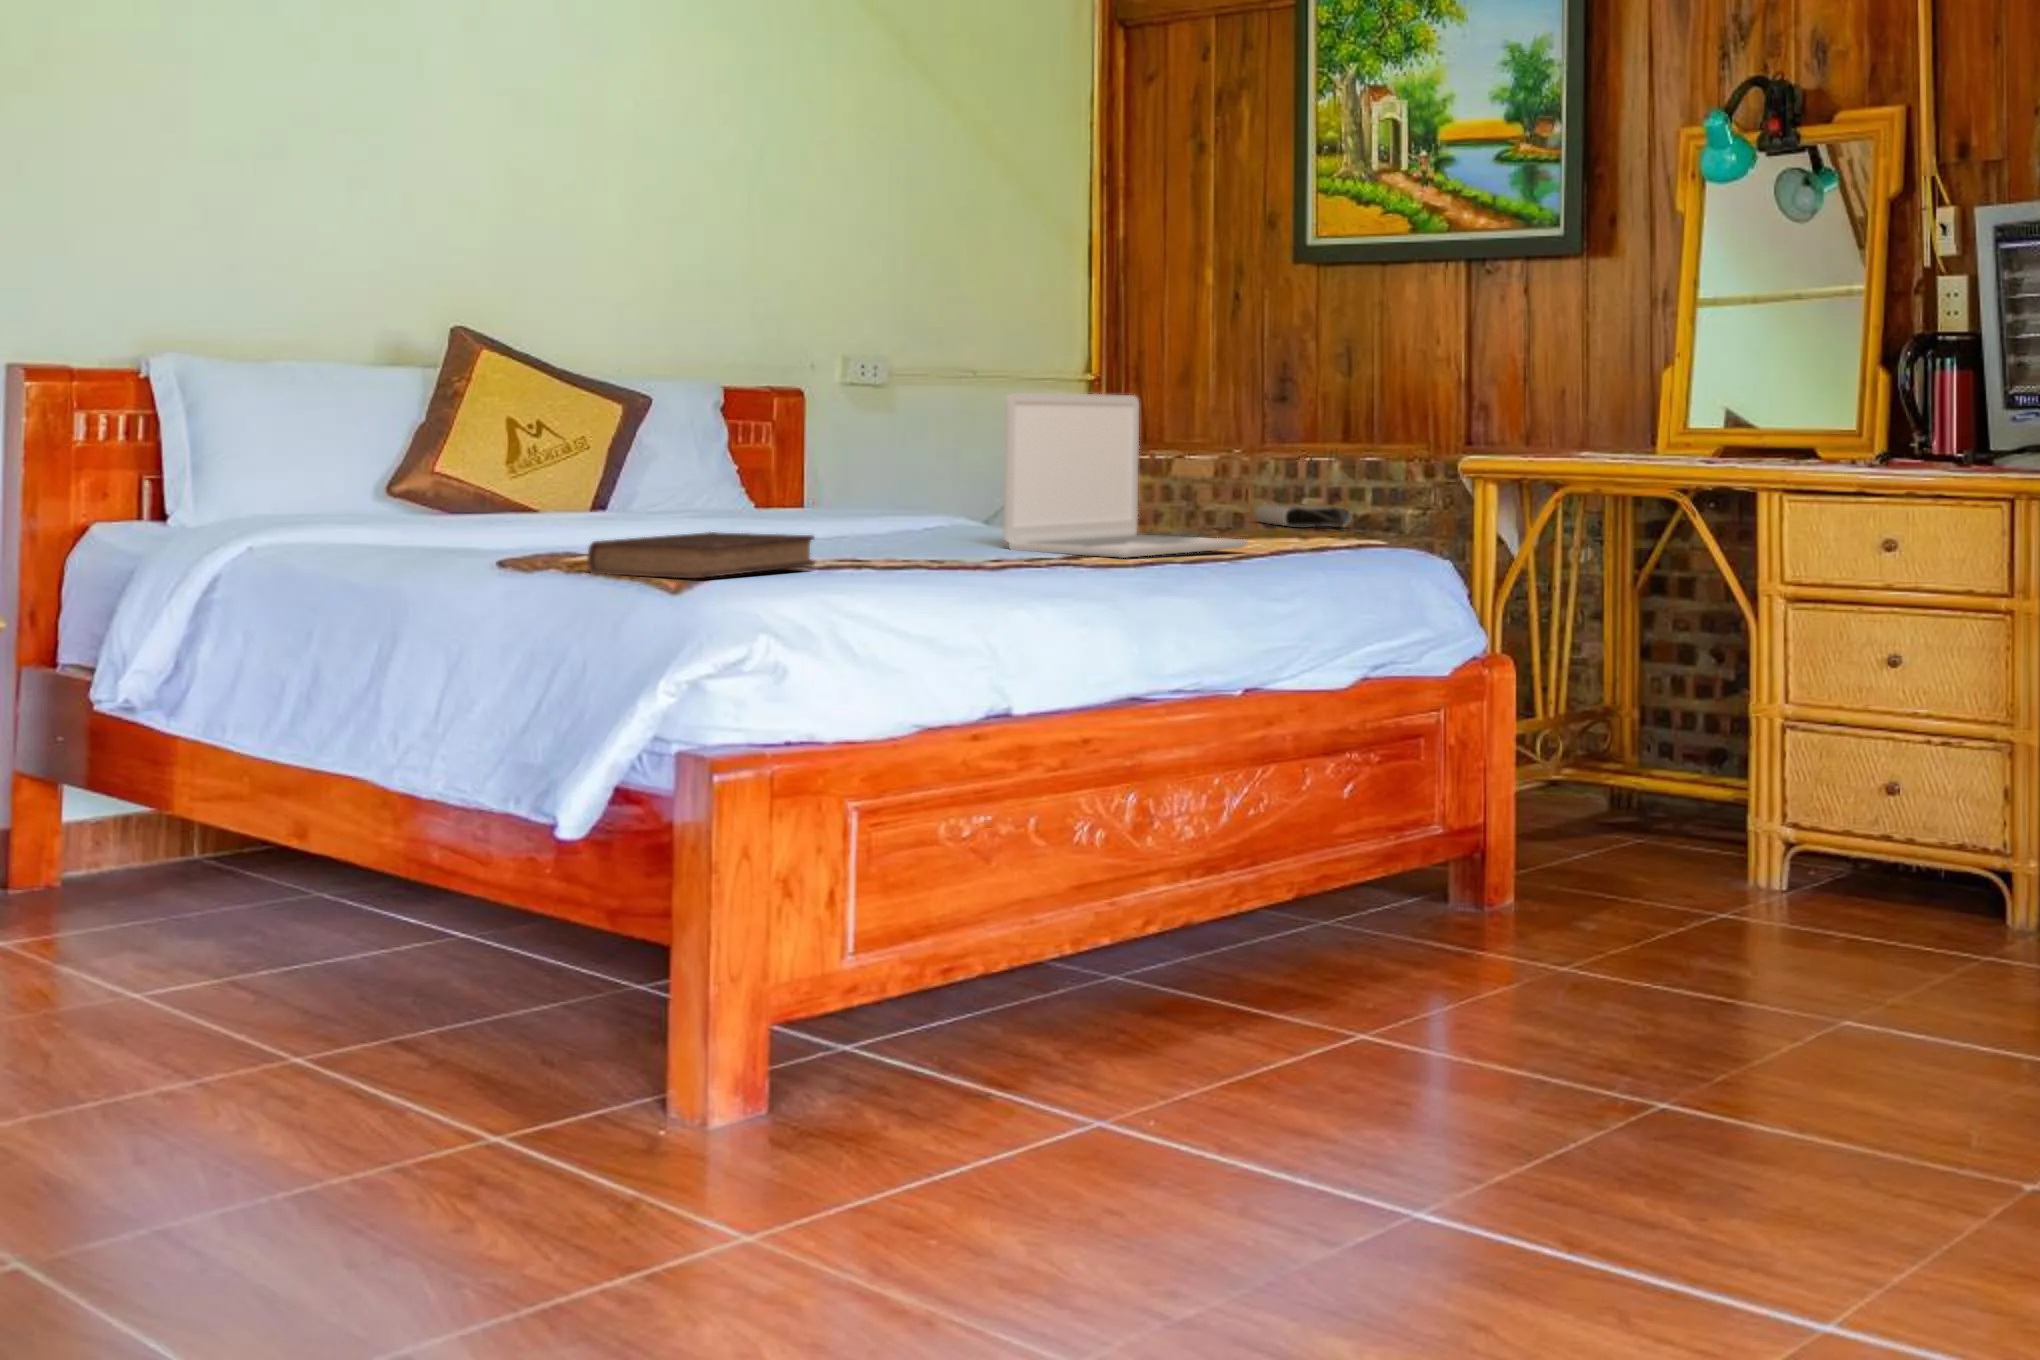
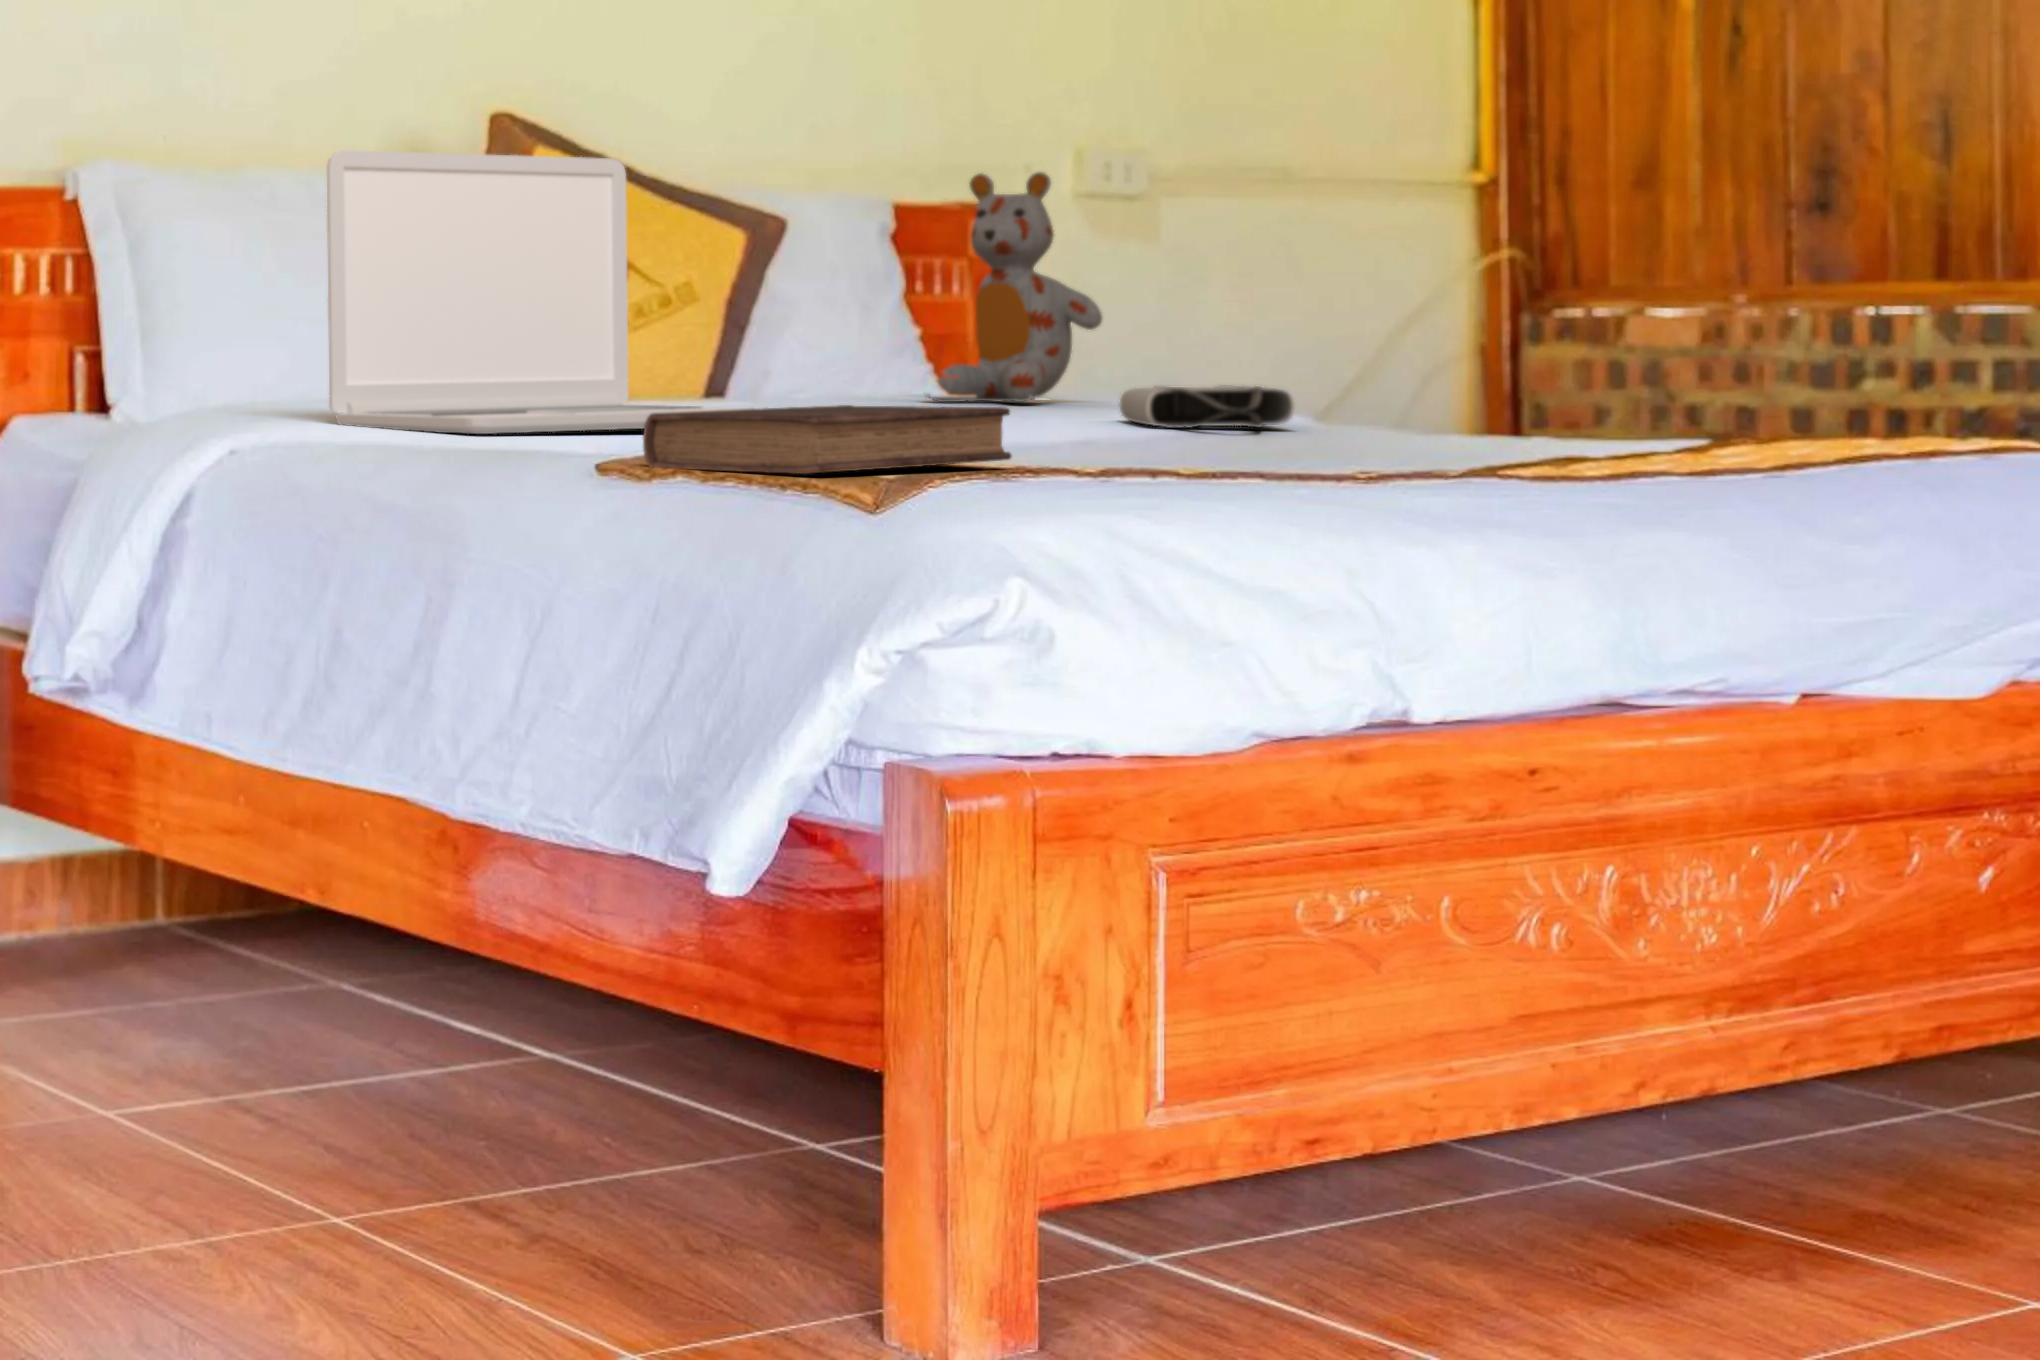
stuffed bear: none [736,366,855,509] -> present [924,172,1102,402]
laptop: present [1004,392,1247,558] -> present [327,150,750,434]
tote bag: present [1254,505,1351,527] -> present [1120,386,1295,428]

